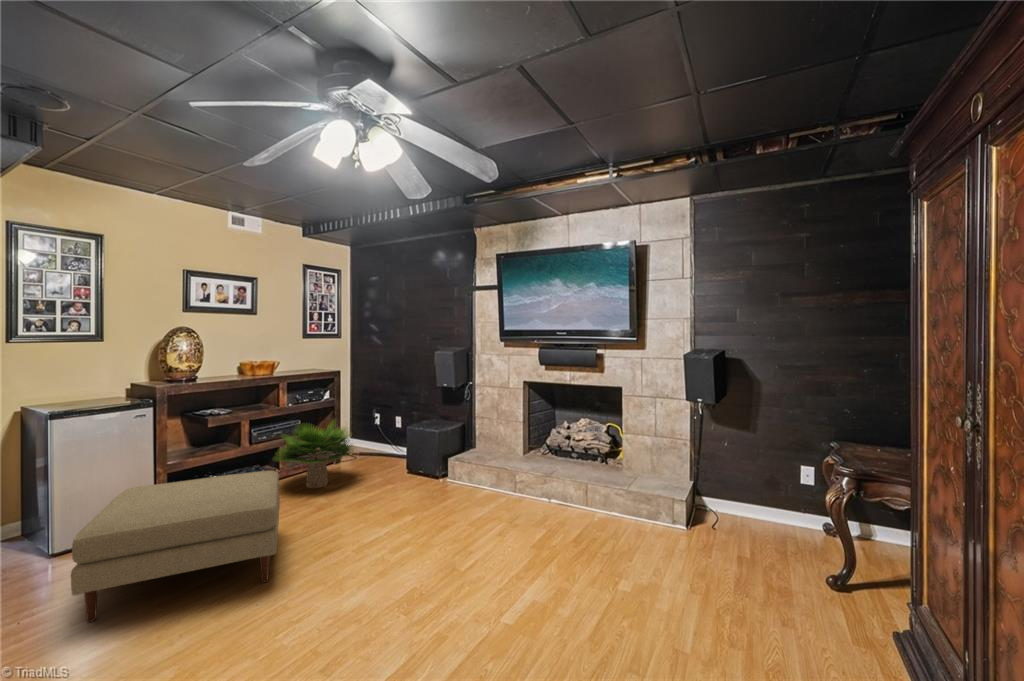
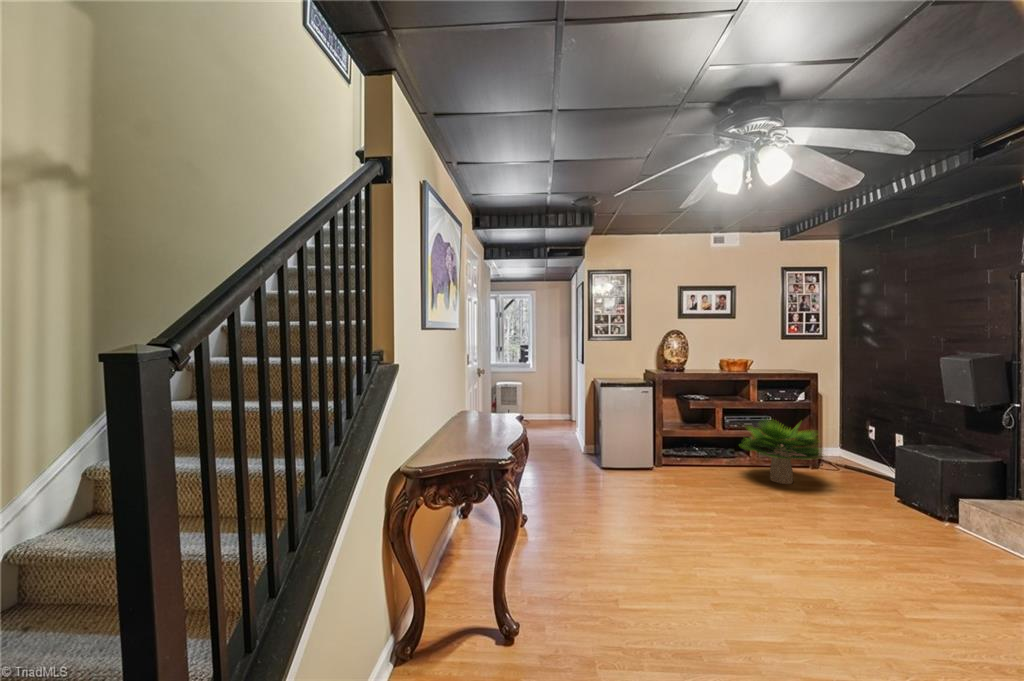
ottoman: present [71,471,280,622] -> none [595,437,729,533]

